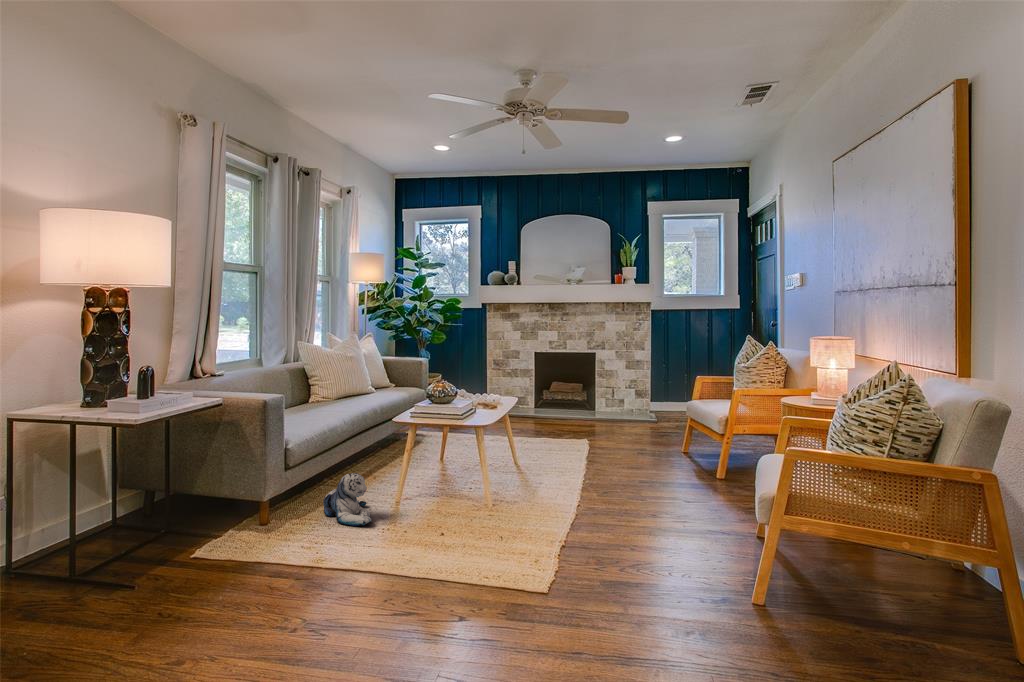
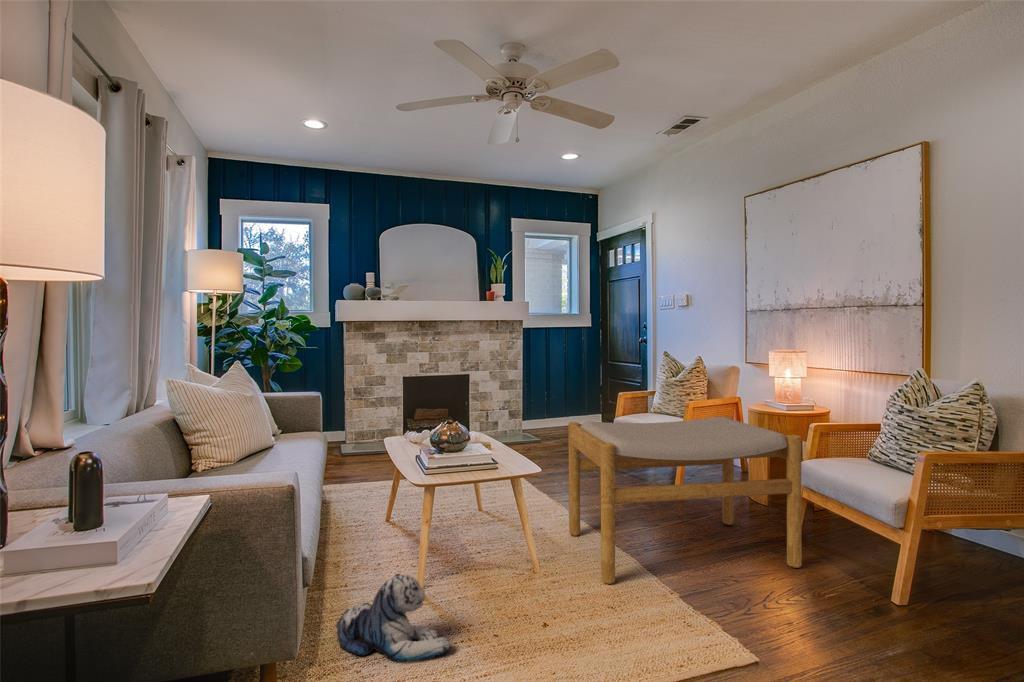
footstool: none [517,393,711,548] -> present [568,417,802,584]

